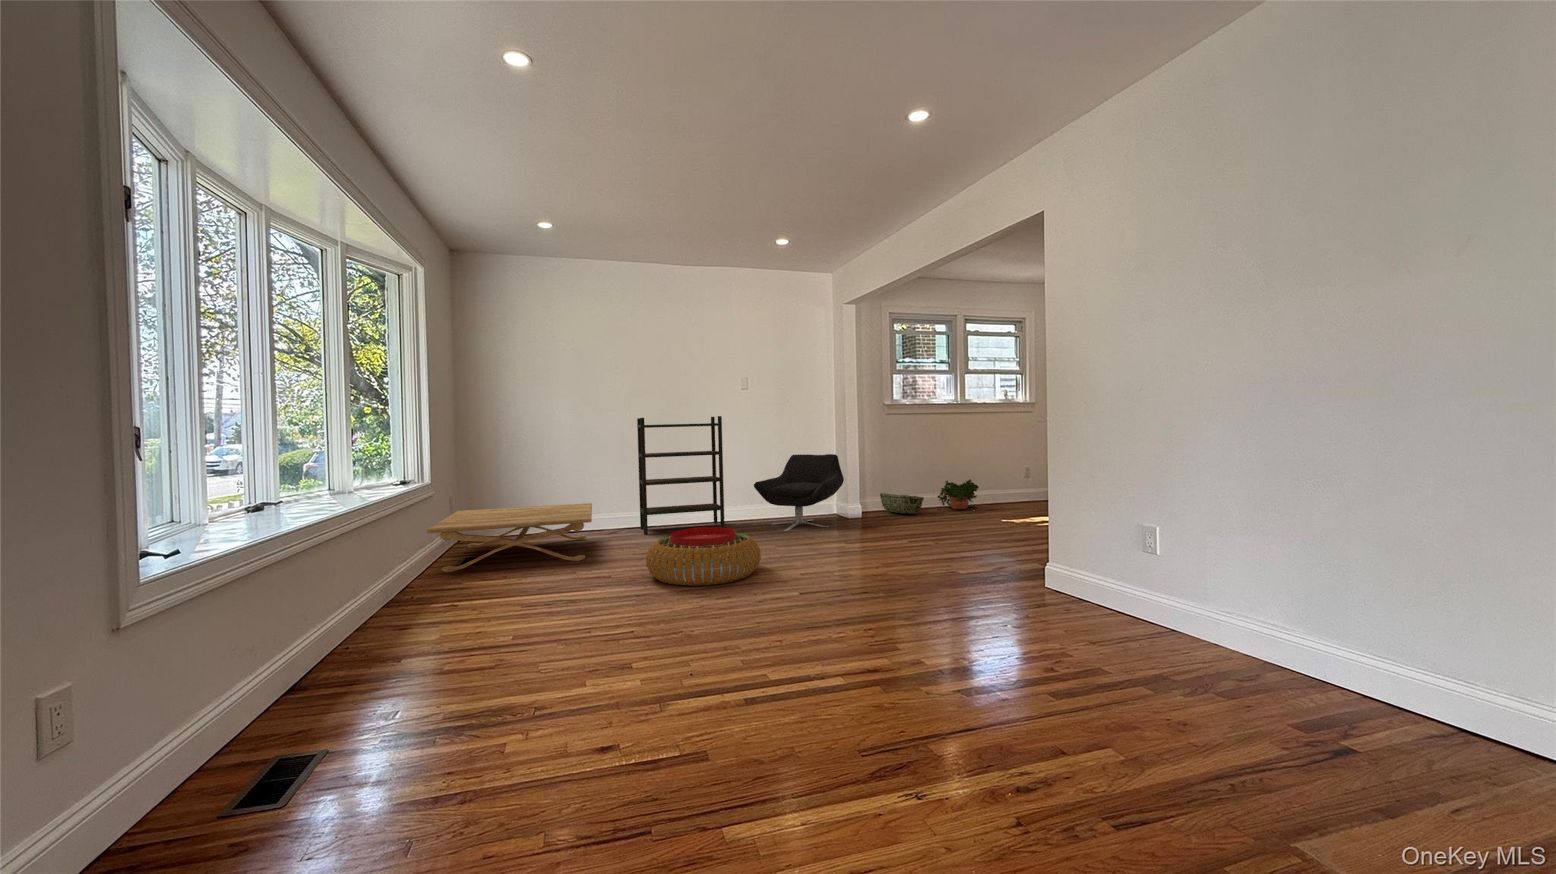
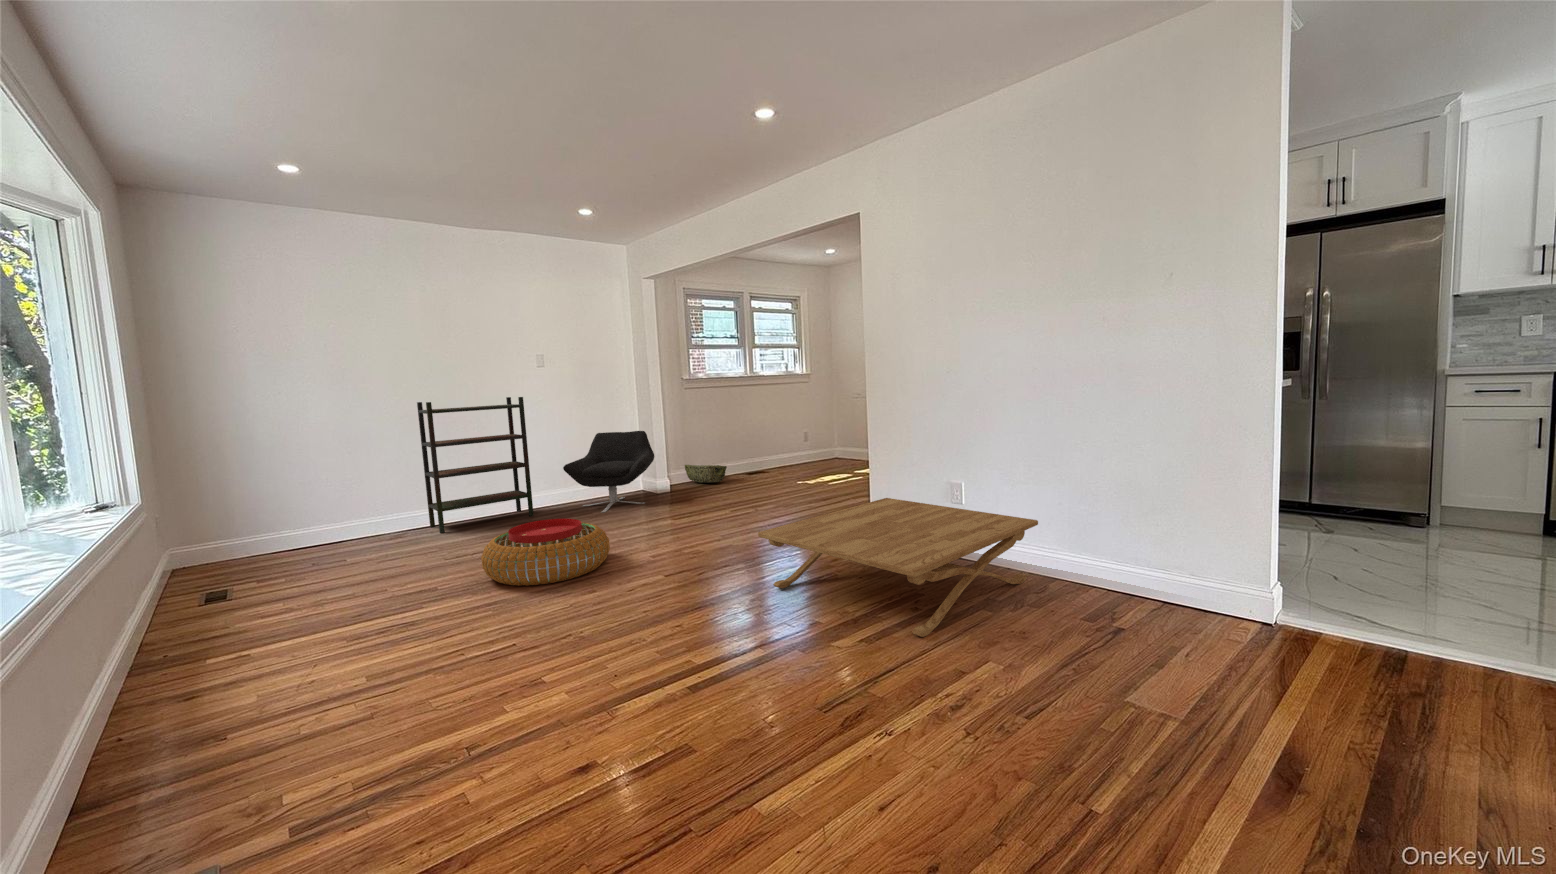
potted plant: present [937,479,979,509] -> none [735,446,772,474]
coffee table: present [427,503,592,572] -> present [758,498,1038,637]

